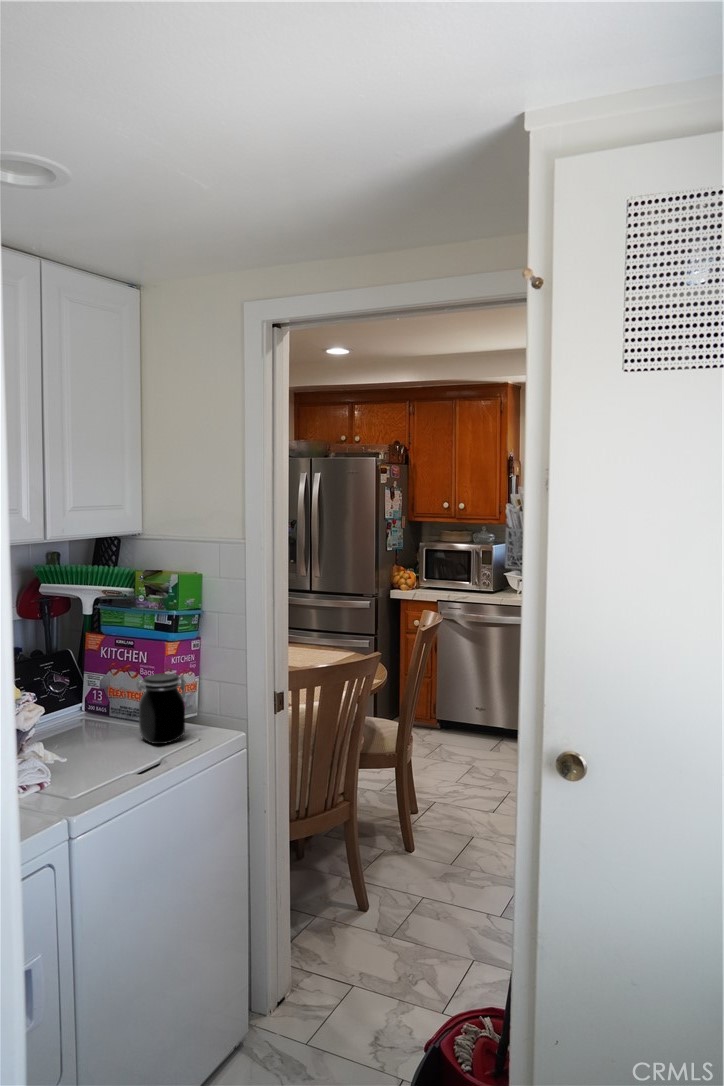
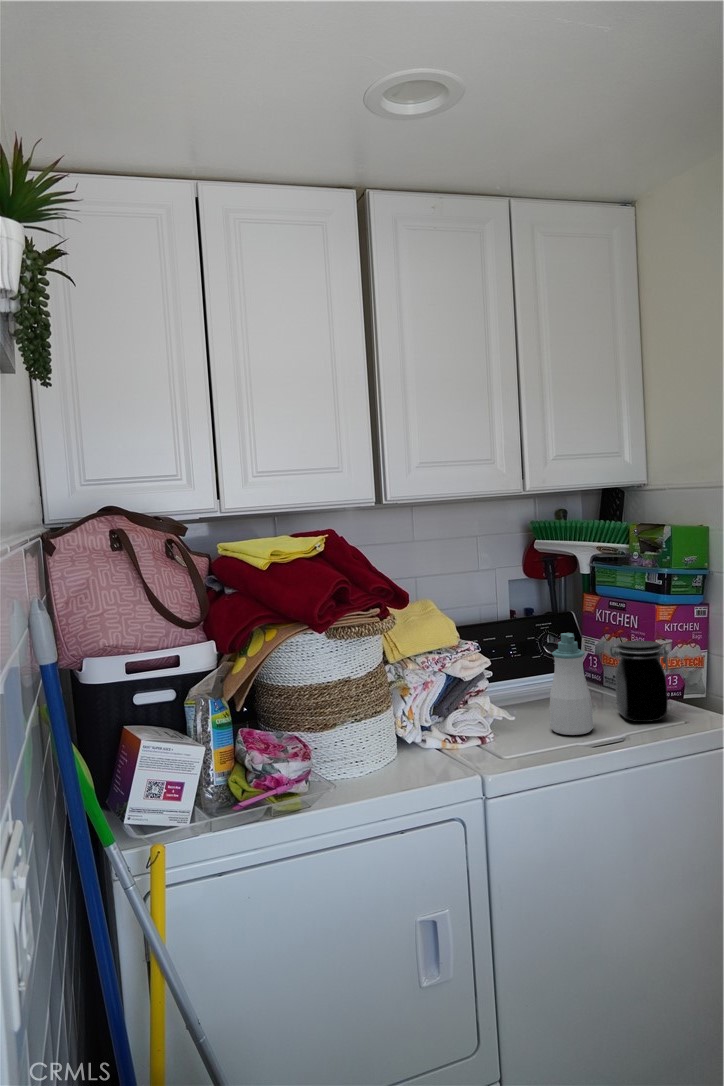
soap bottle: none [94,674,133,767] -> present [550,633,593,735]

